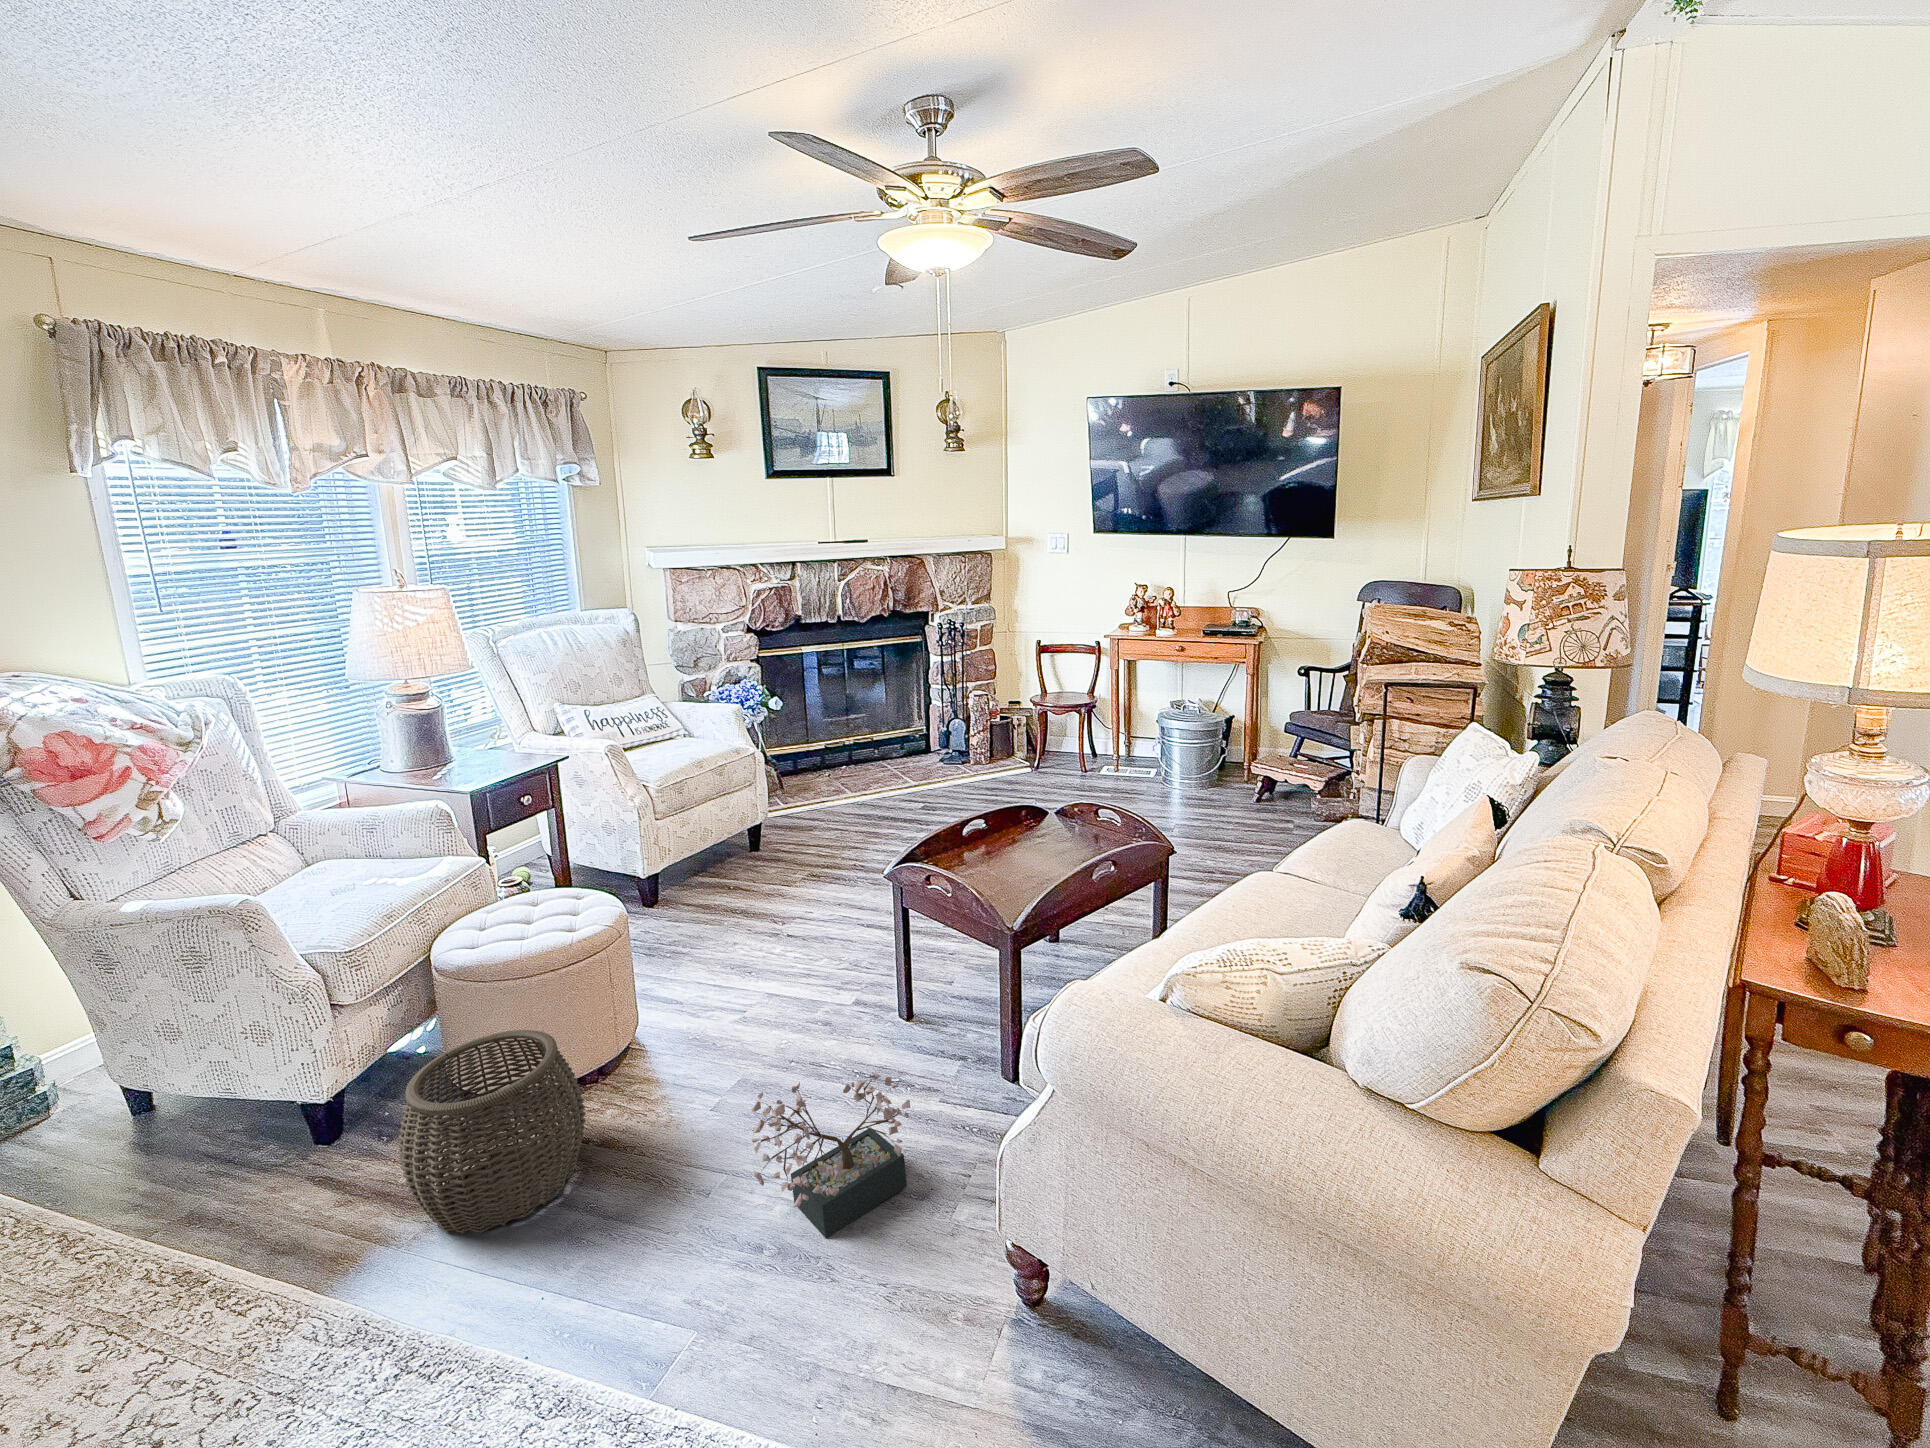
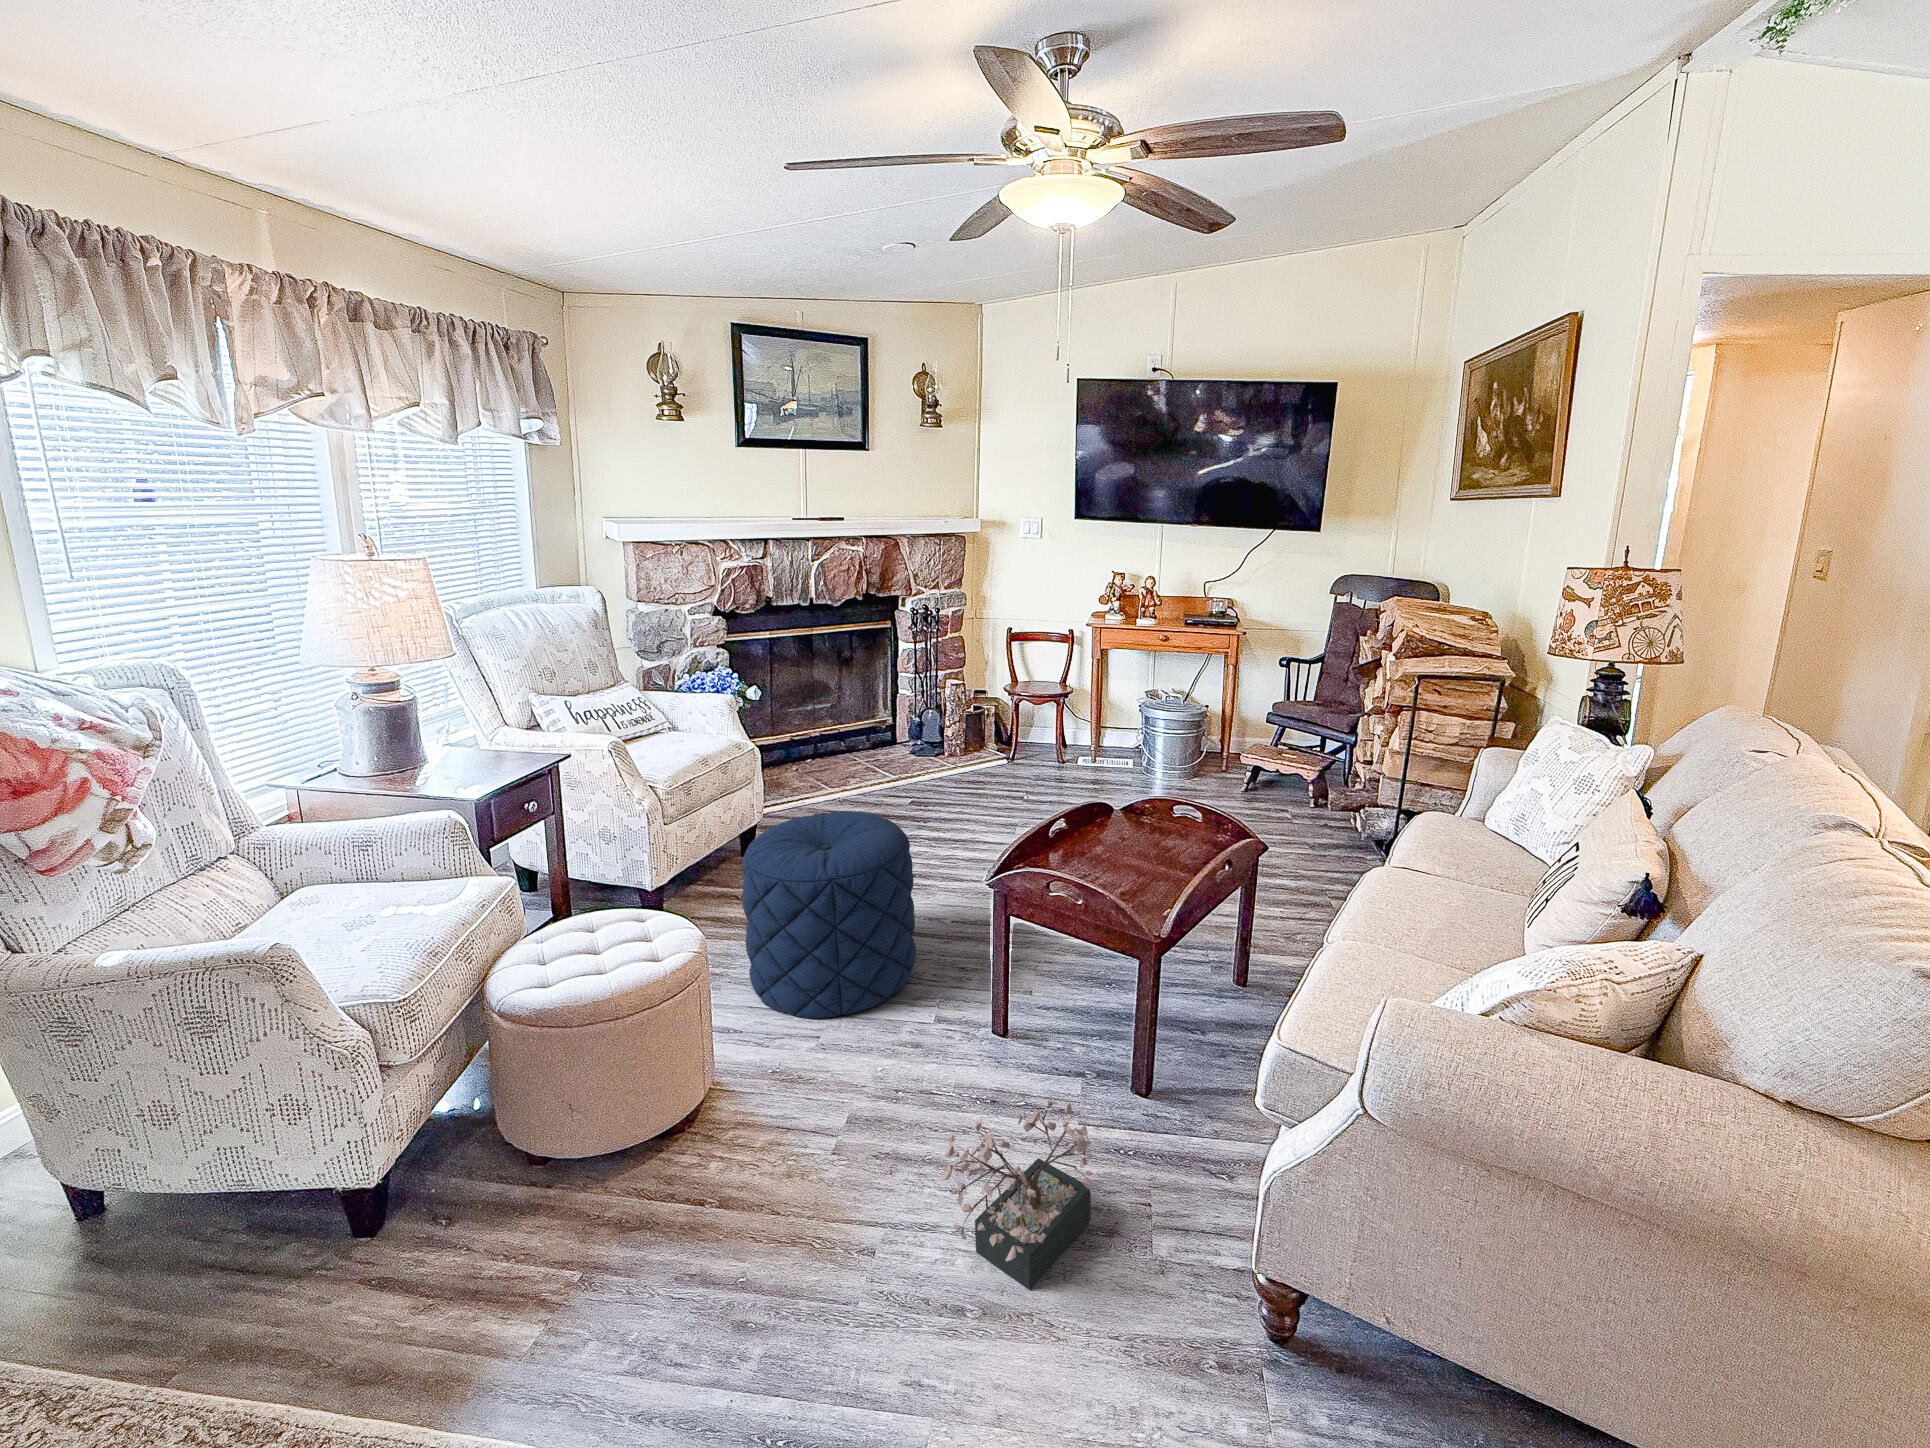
pouf: none [685,813,851,1000] -> present [742,811,916,1018]
woven basket: present [398,1030,586,1234] -> none [509,1078,721,1331]

